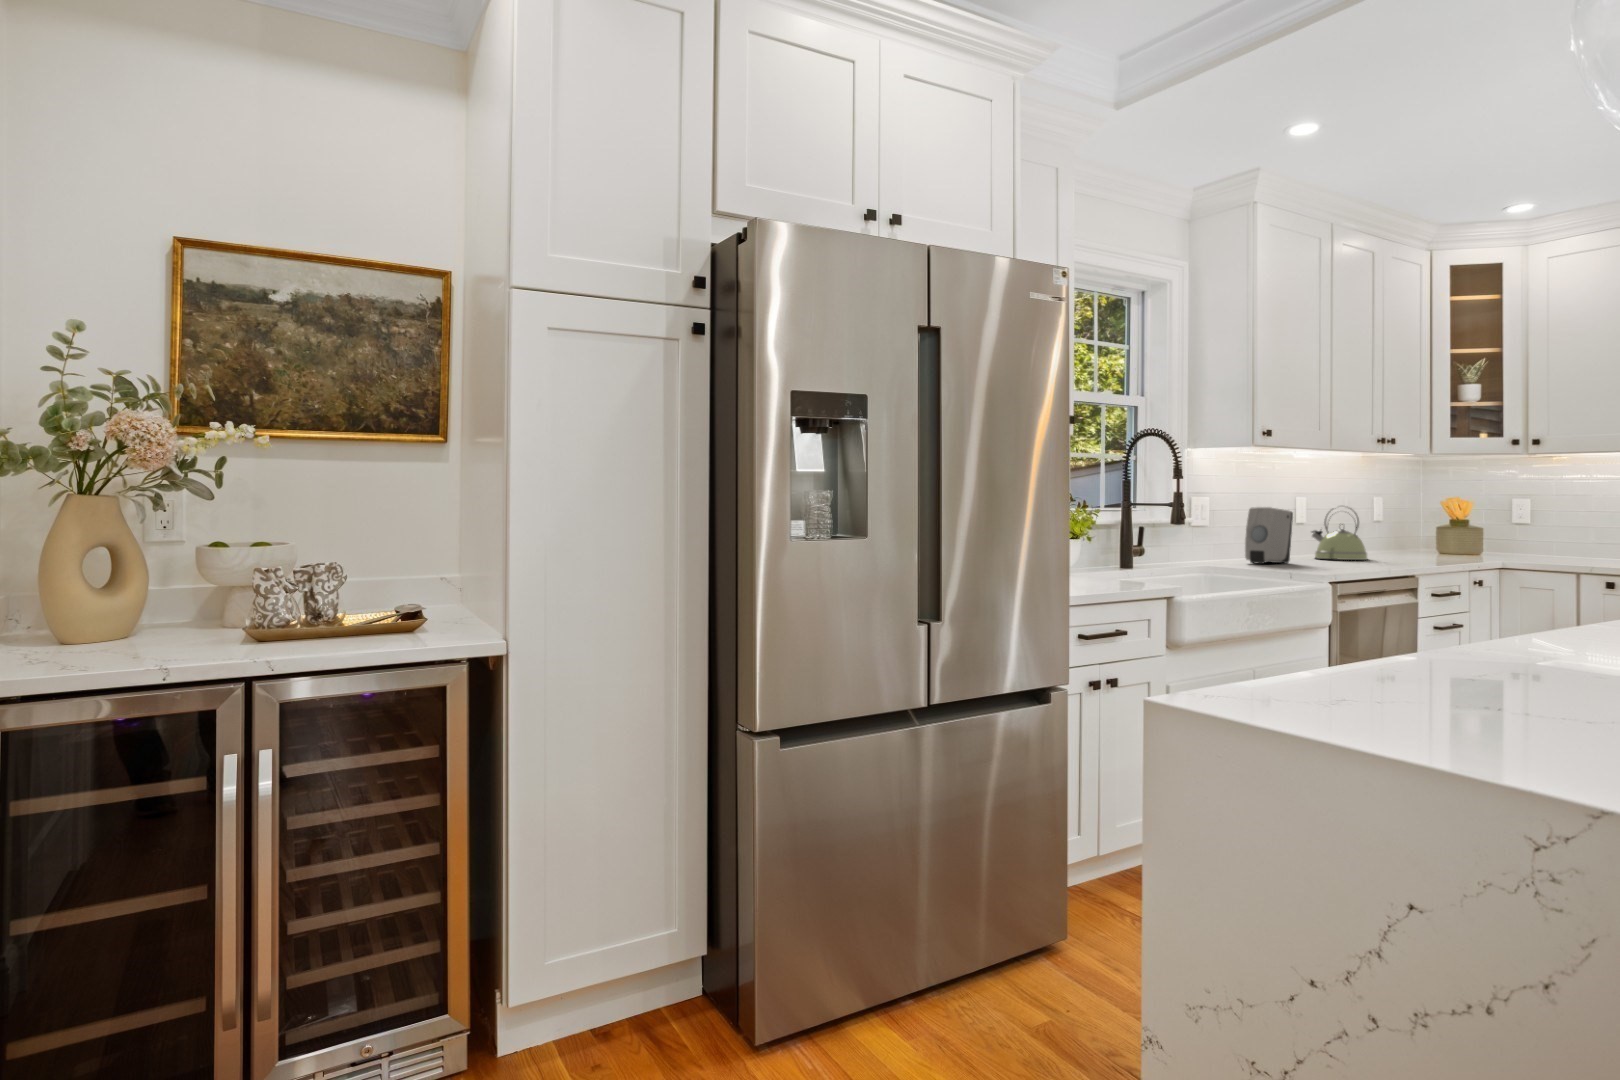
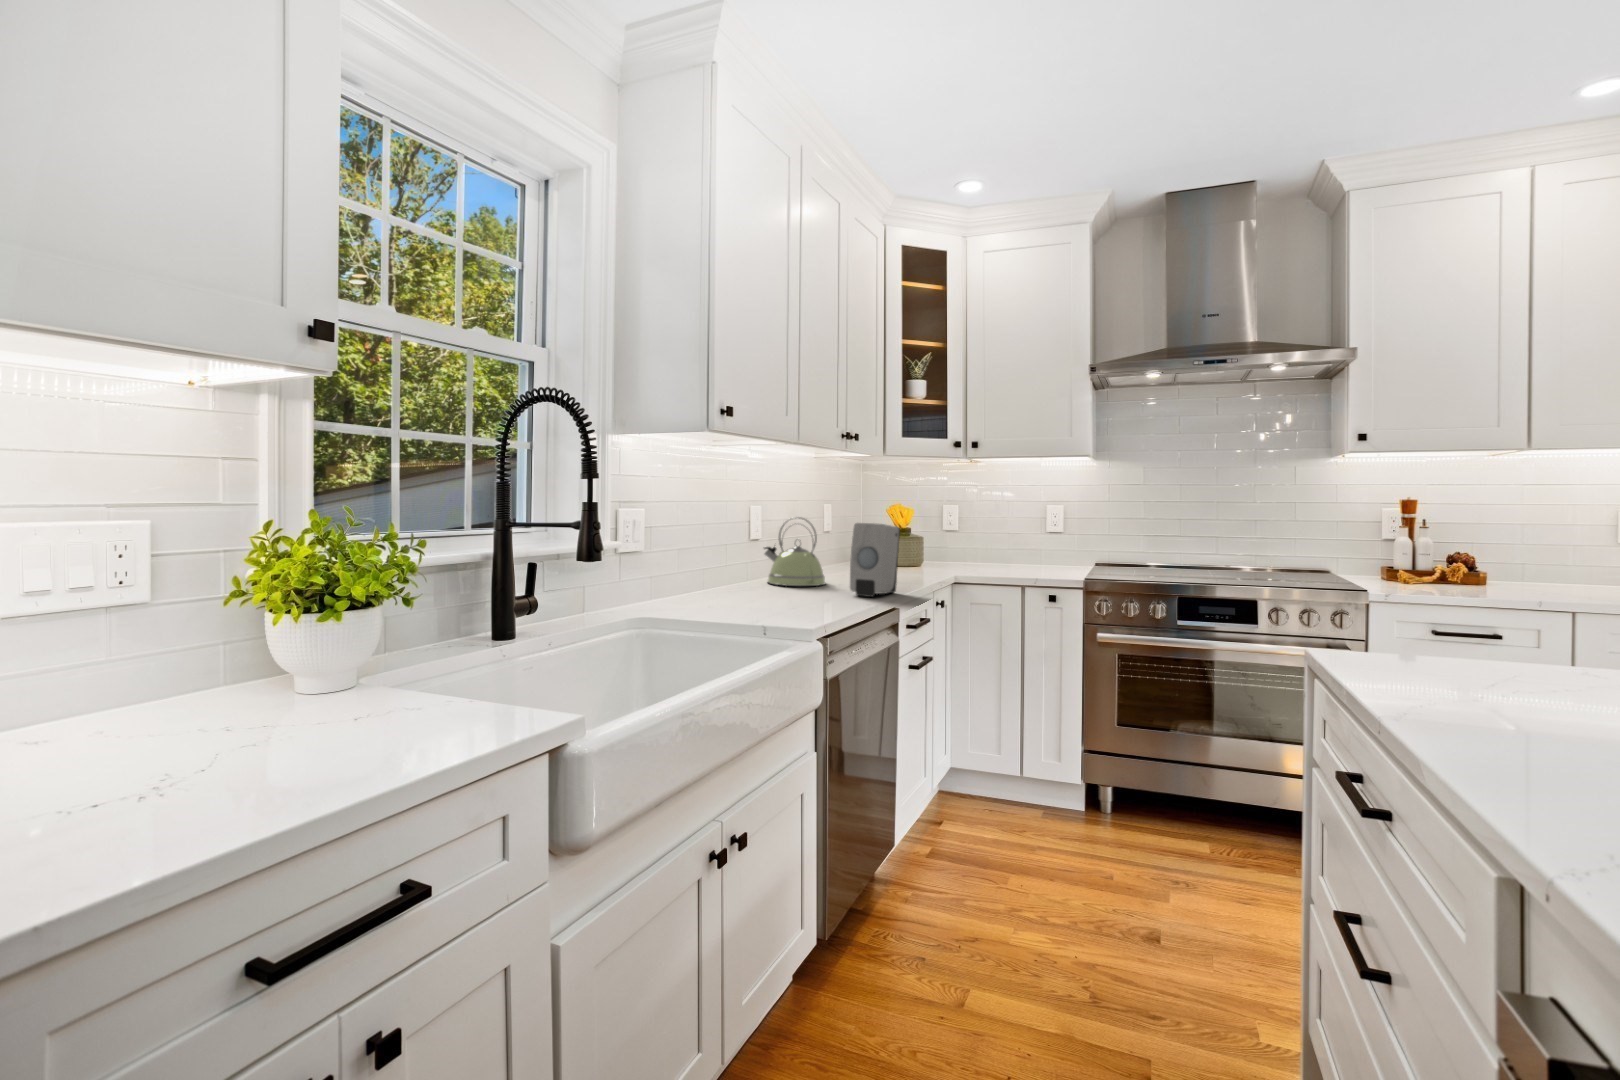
soap dispenser: present [1245,507,1293,564] -> present [850,523,900,597]

